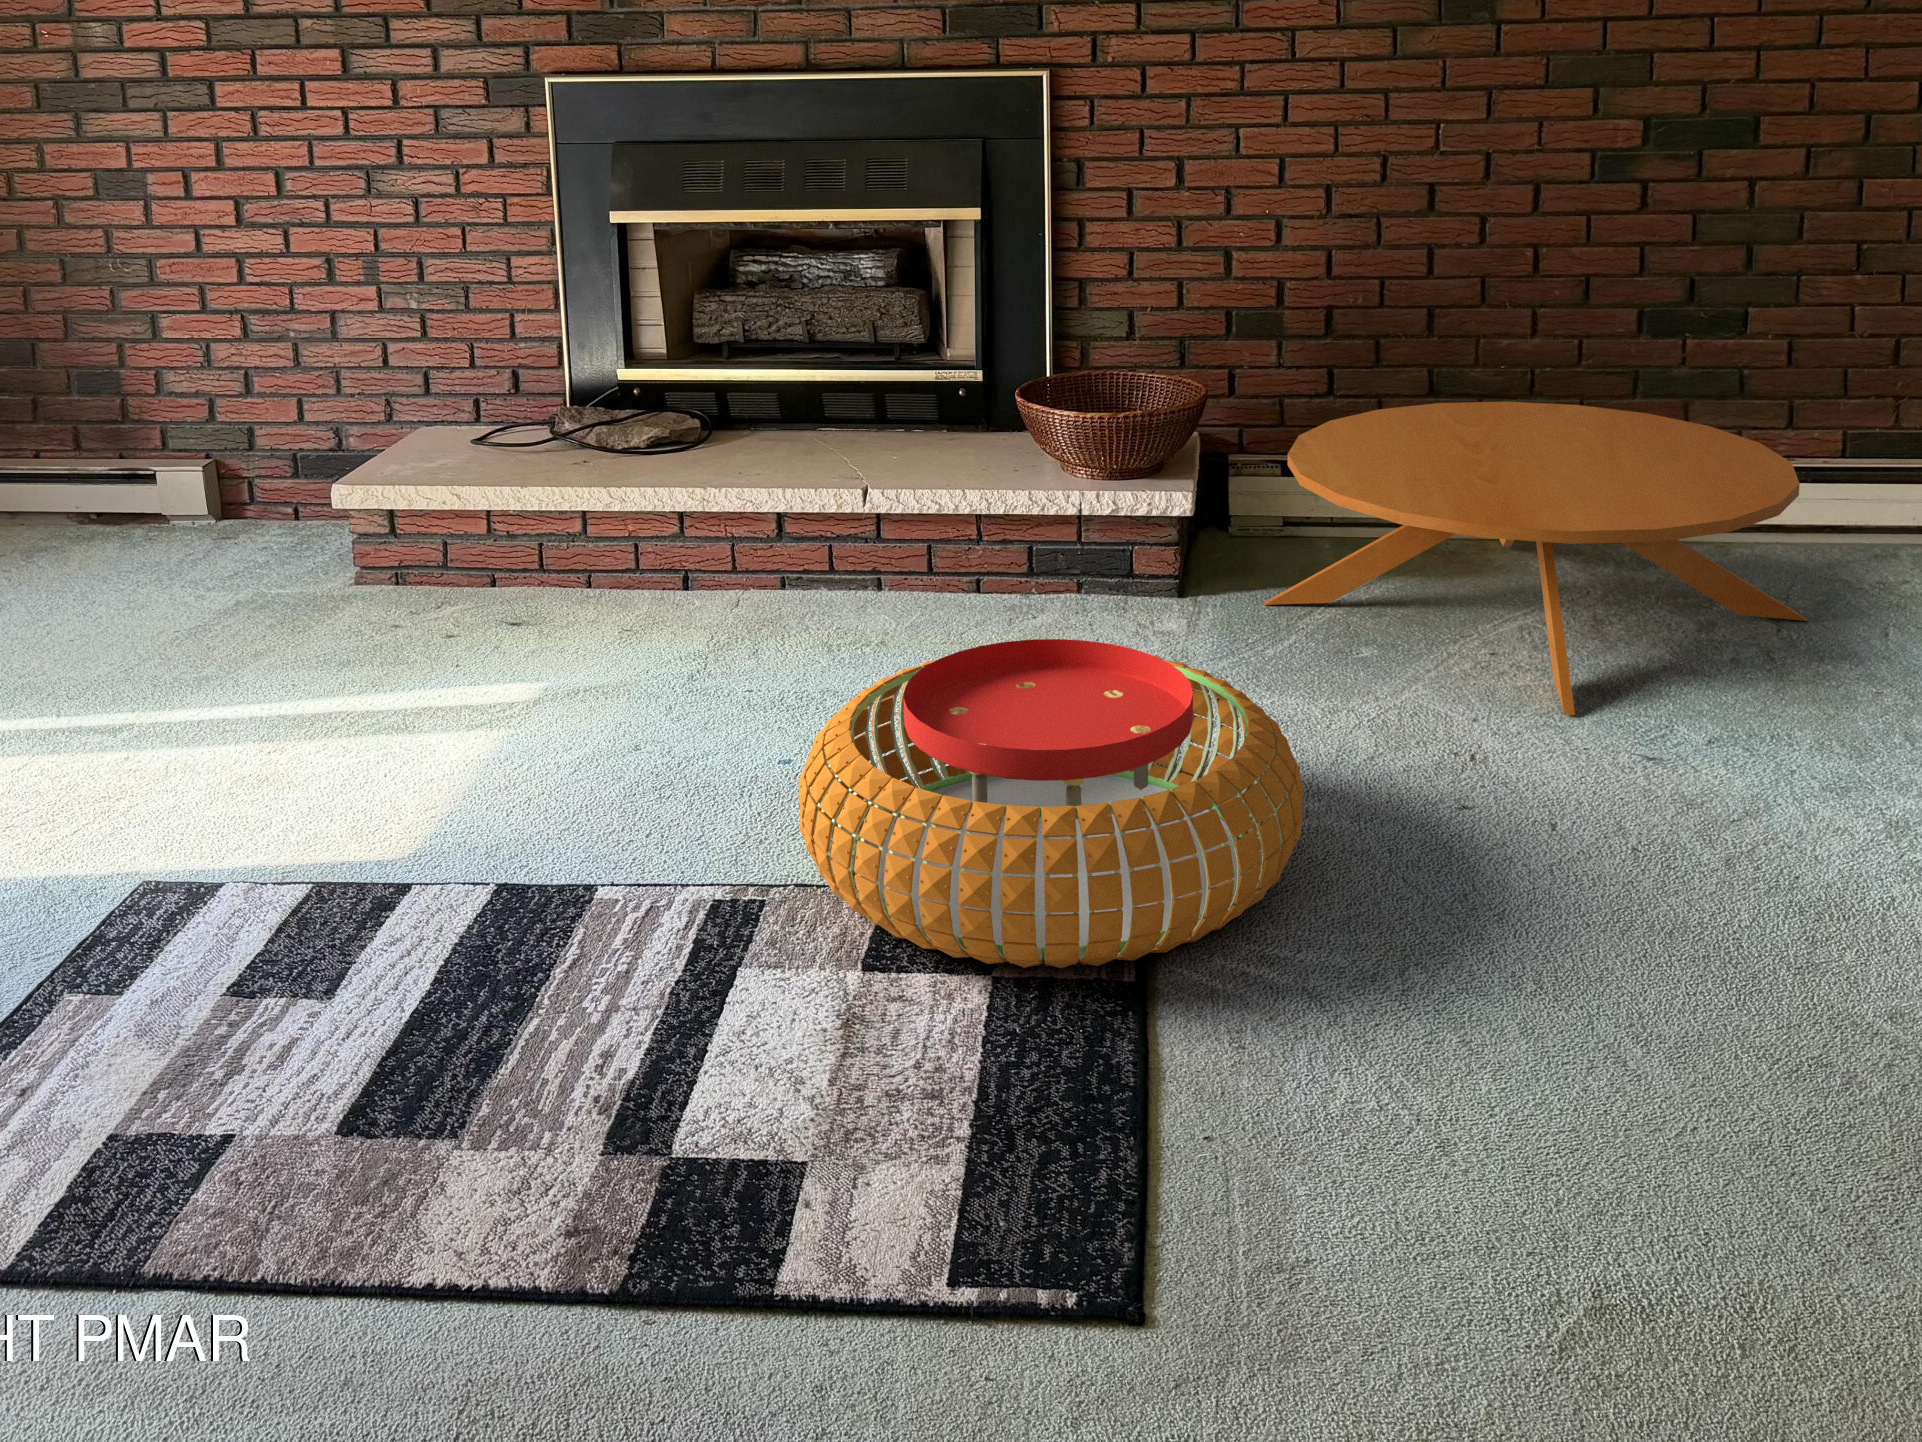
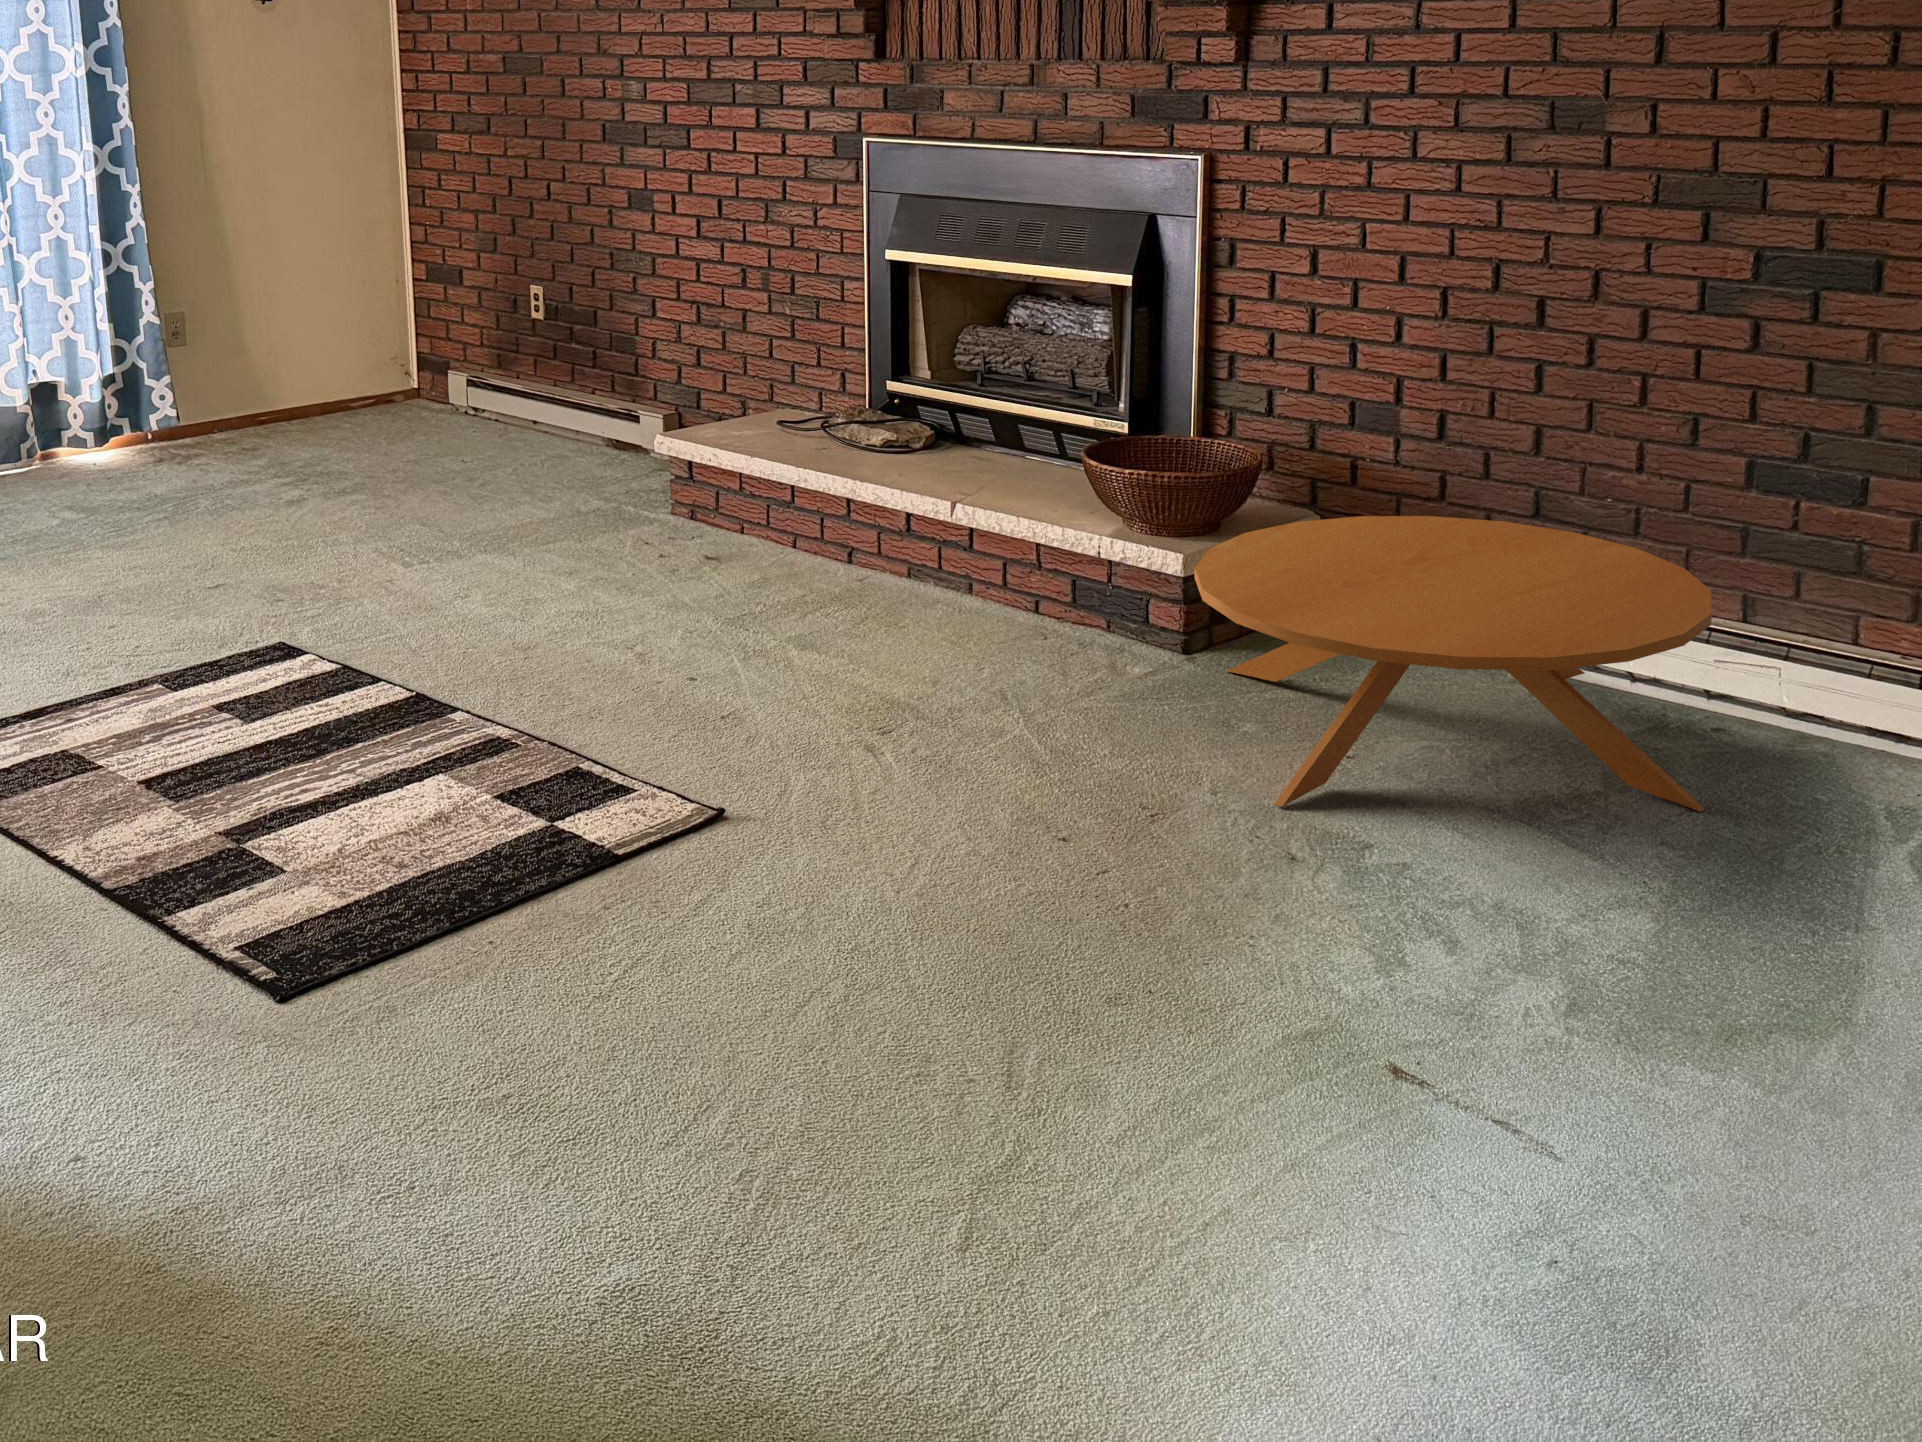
pouf: present [798,639,1304,968] -> none [534,606,916,834]

